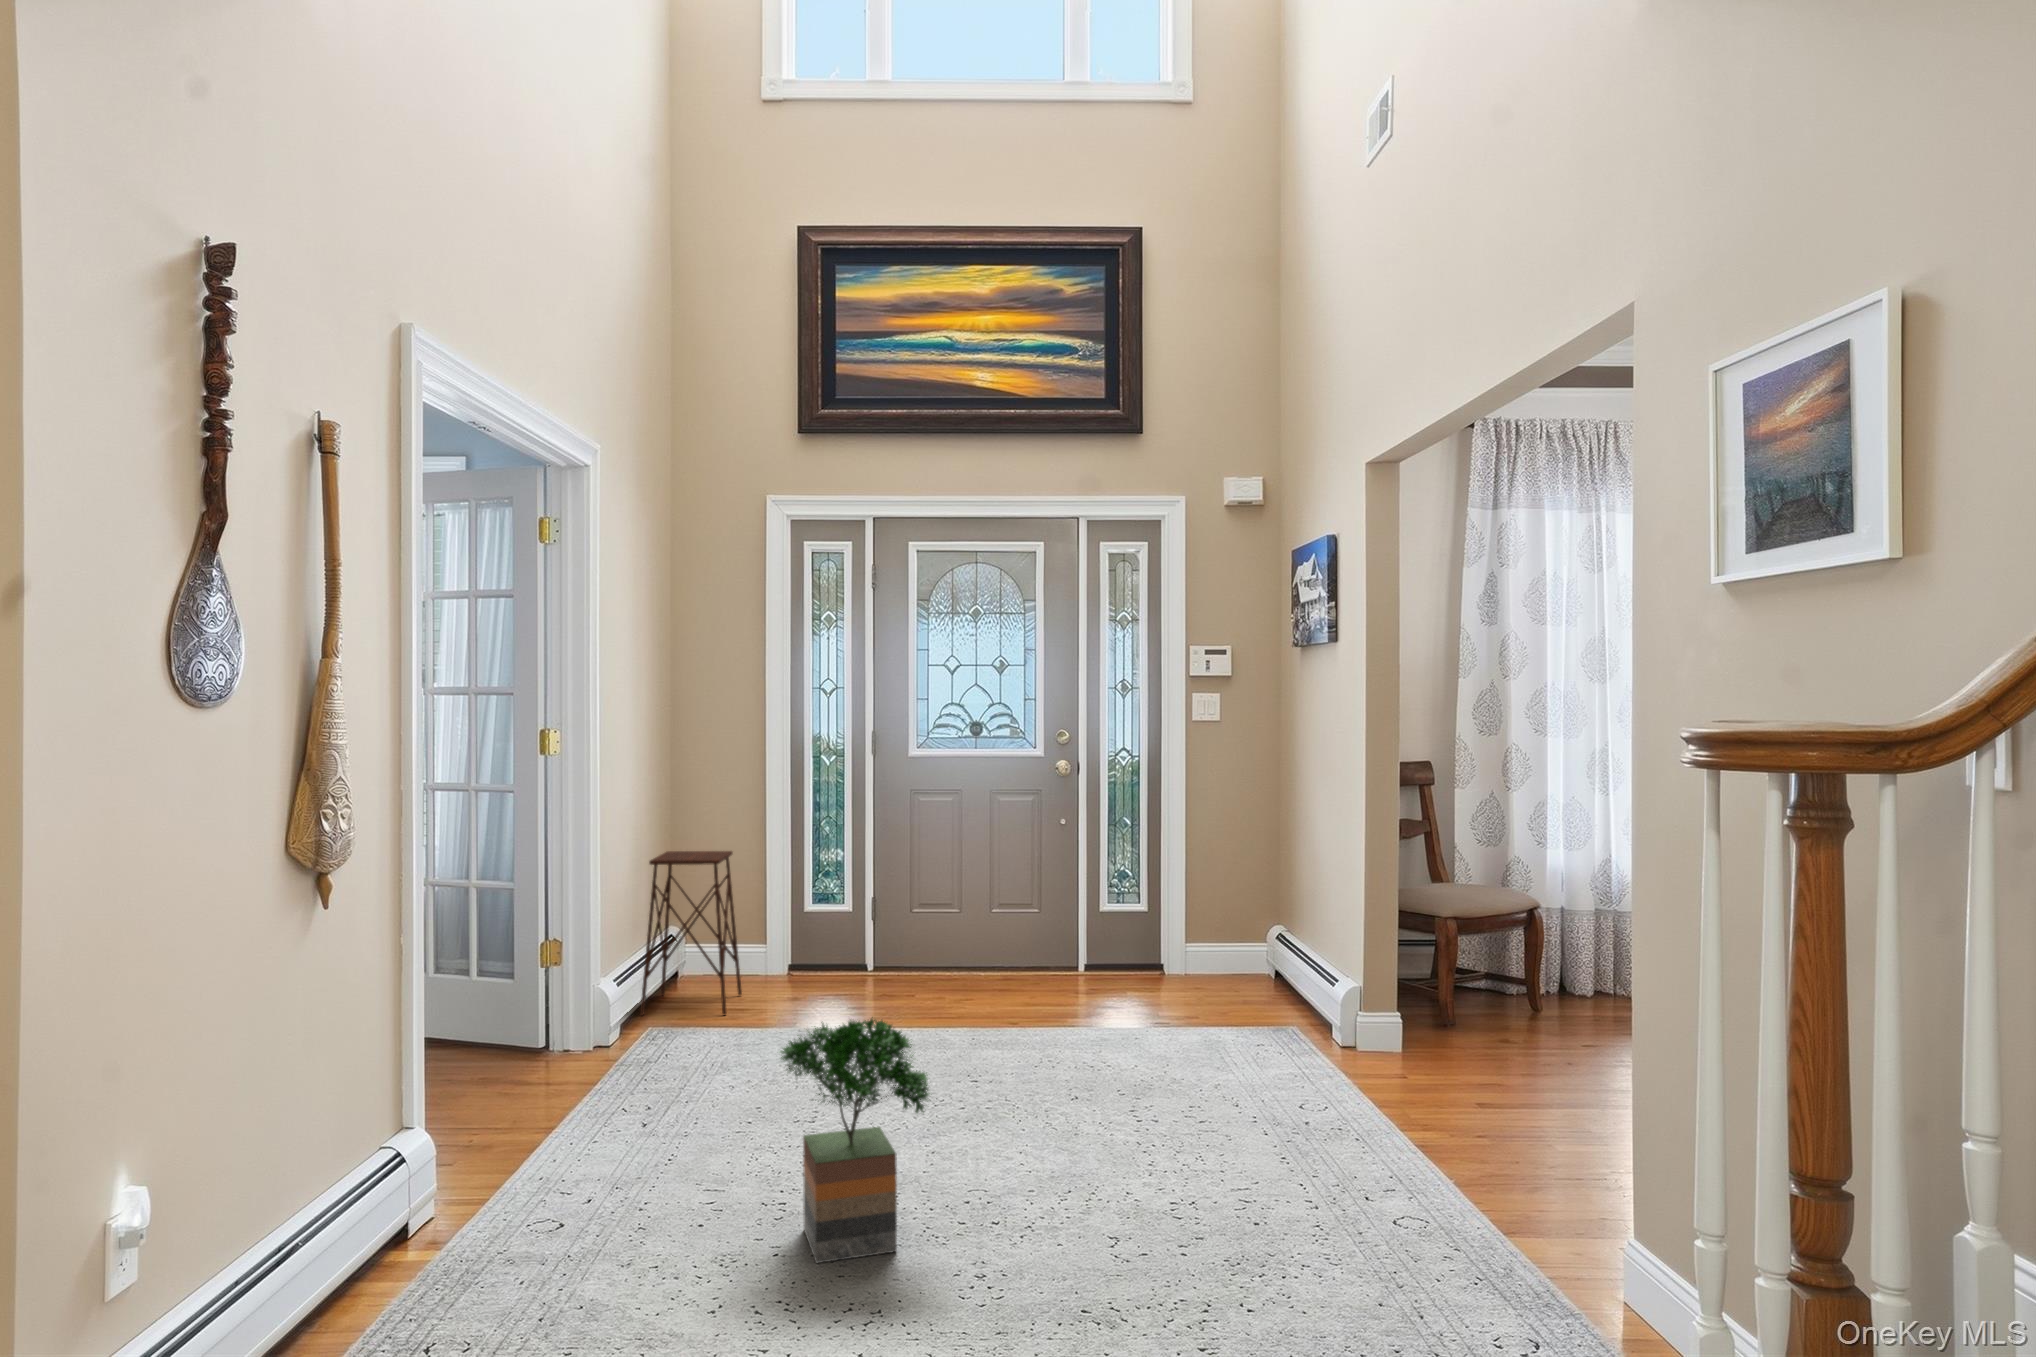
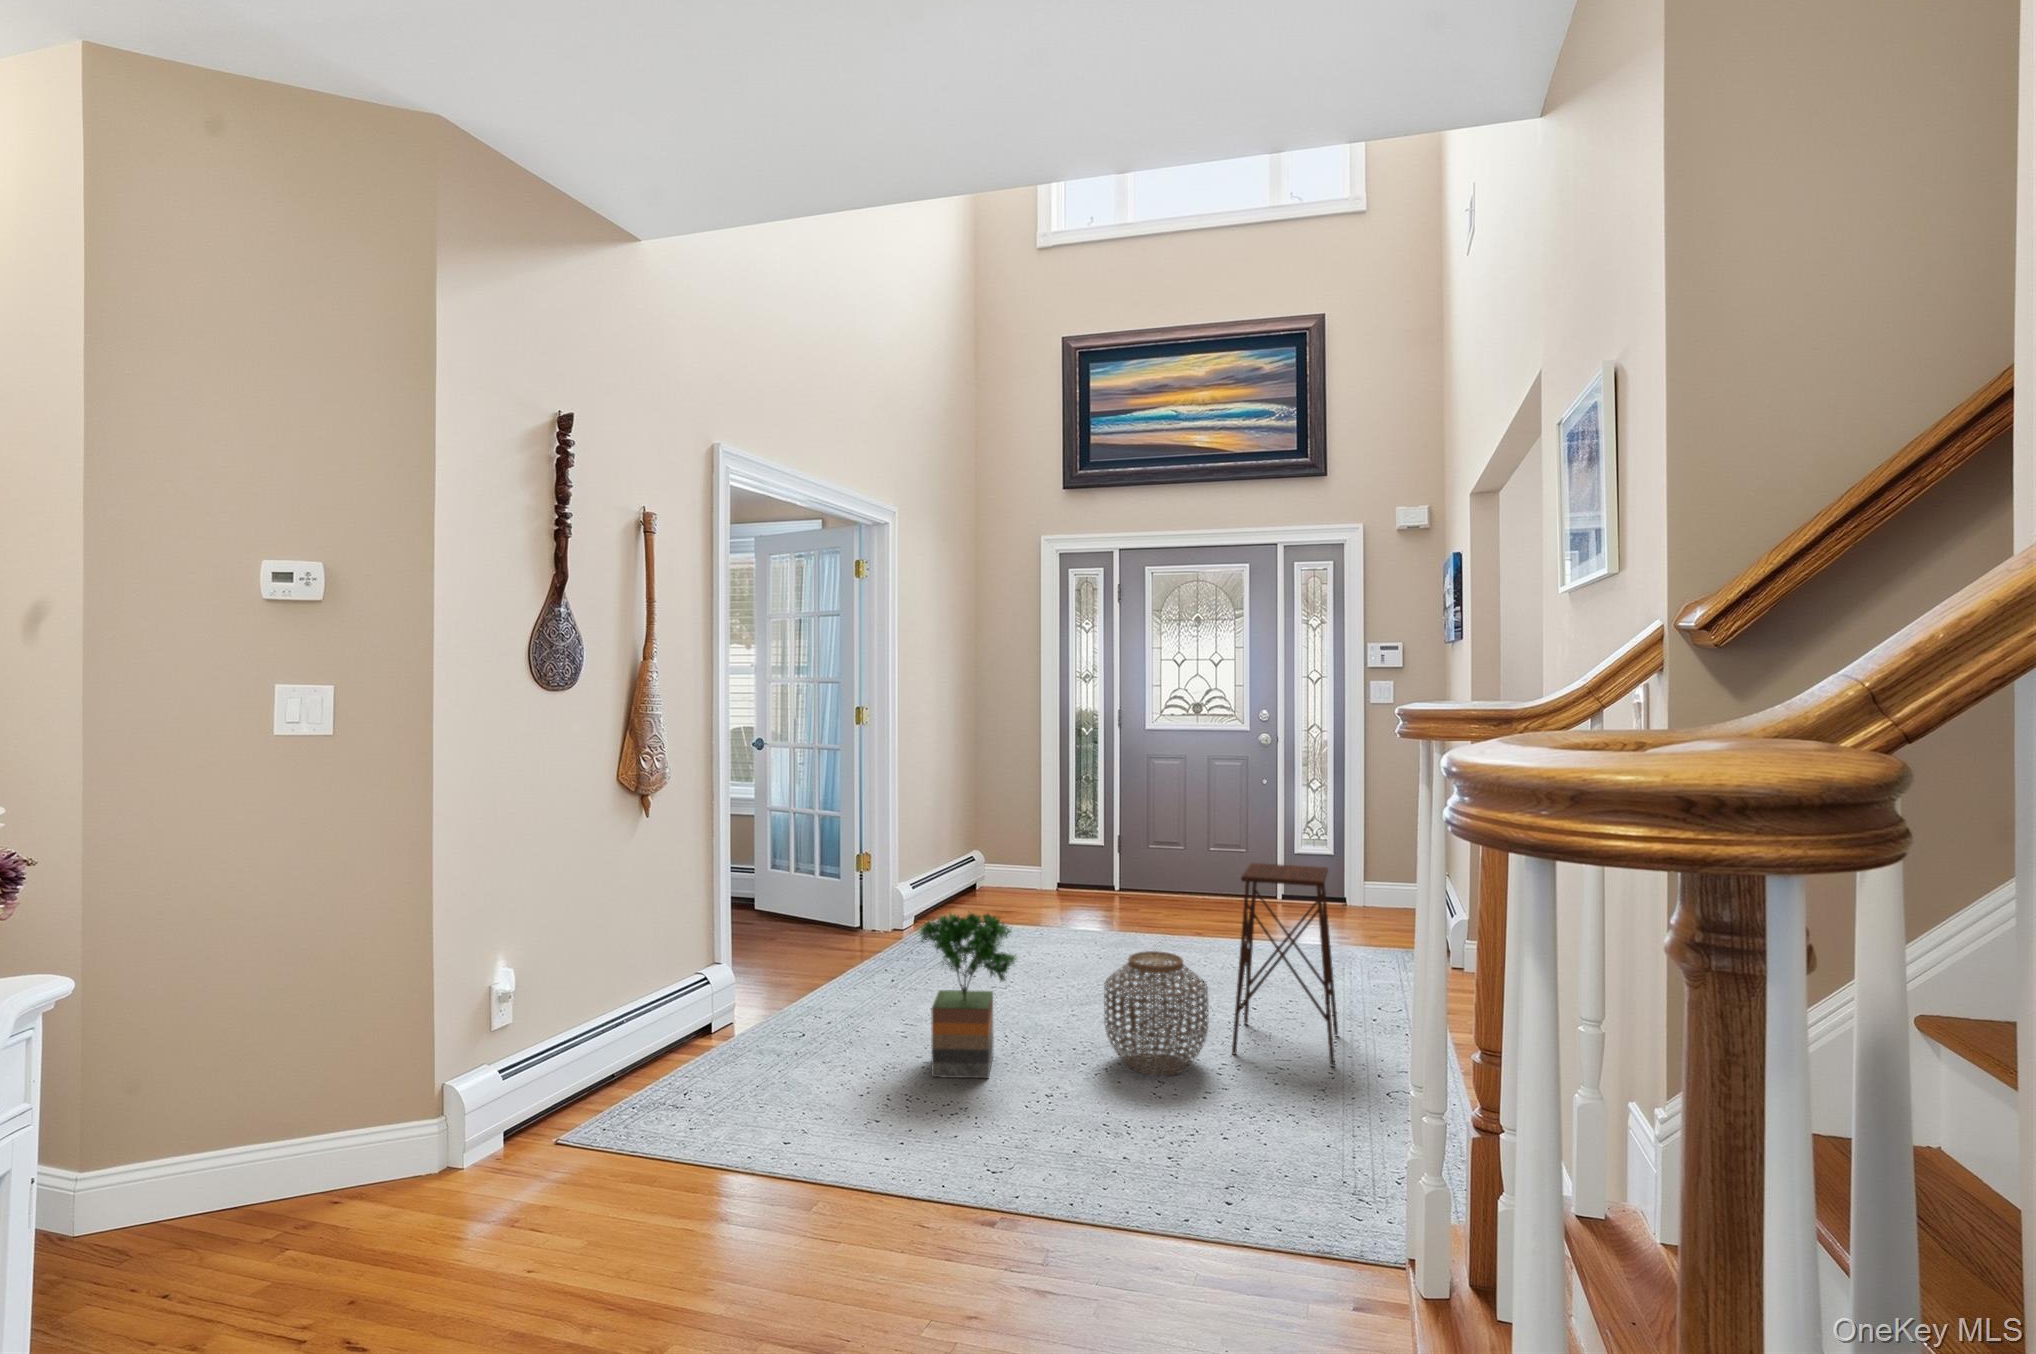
side table: present [640,851,742,1016] -> present [1232,863,1338,1066]
woven basket: none [1027,1047,1163,1212] -> present [1104,951,1208,1076]

